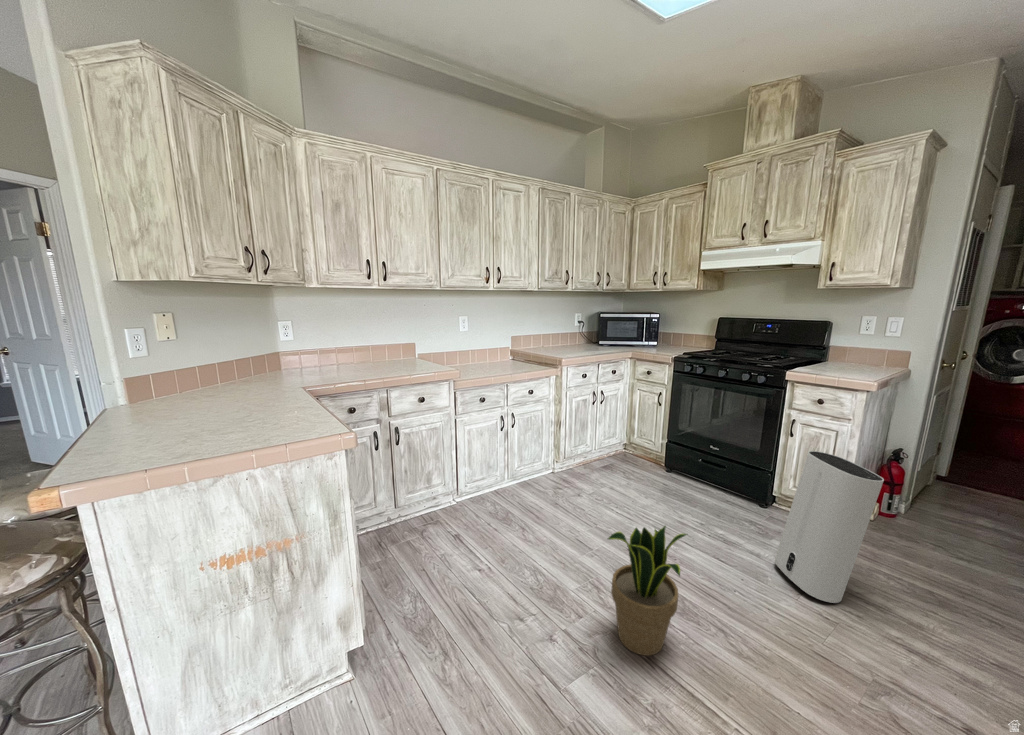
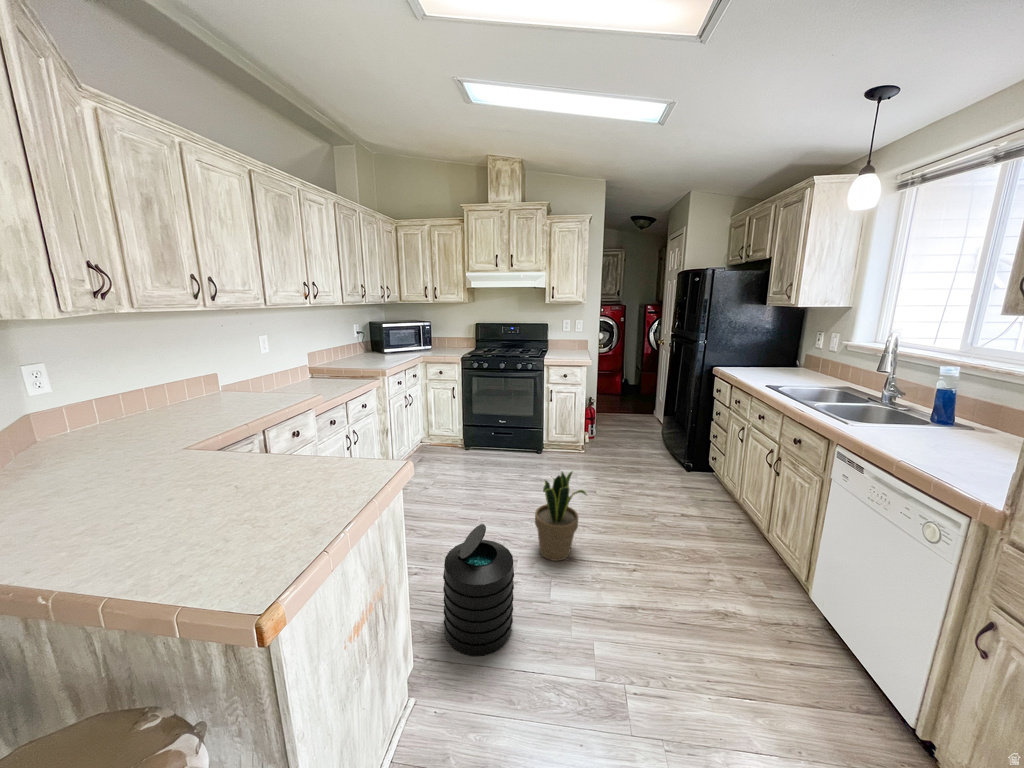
air purifier: present [774,451,884,603] -> none [570,405,618,488]
trash can: none [430,534,513,690] -> present [443,524,514,656]

